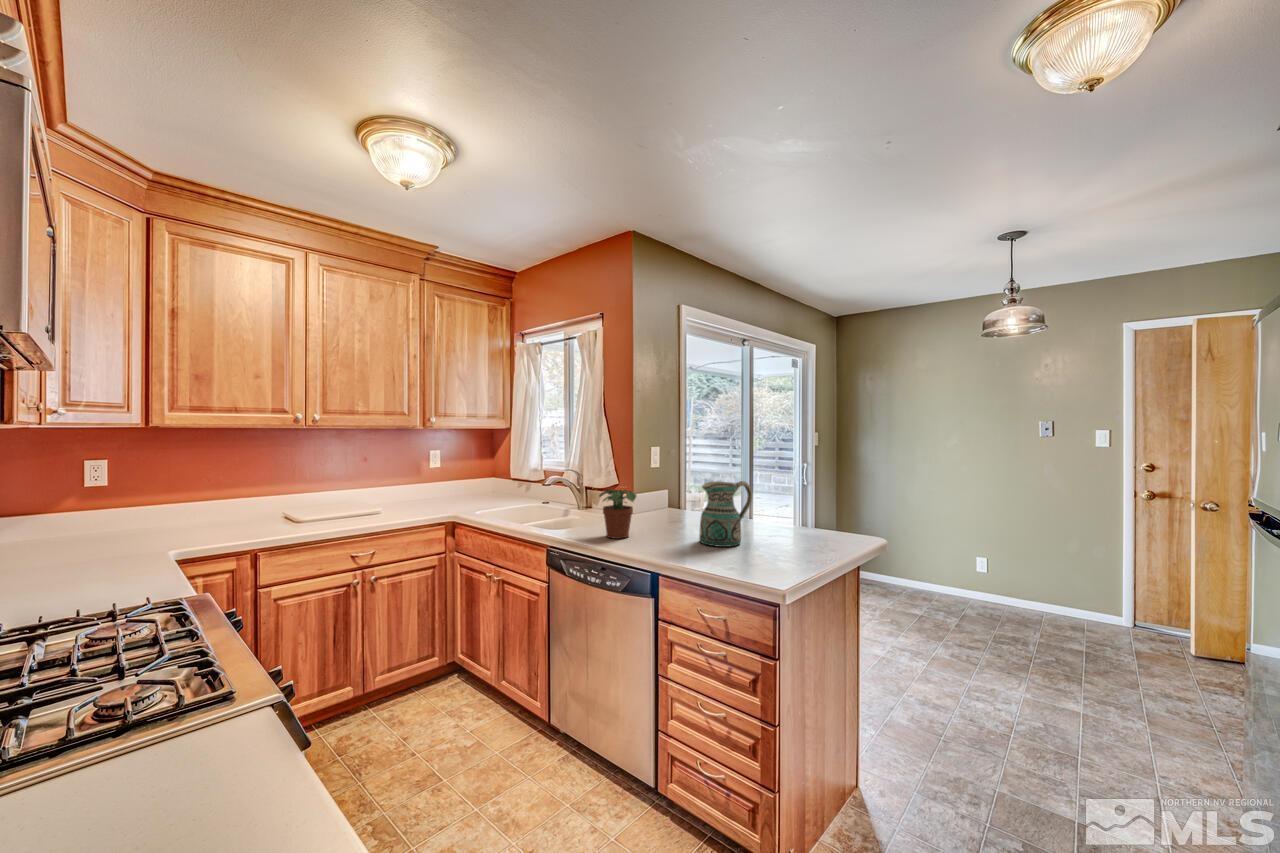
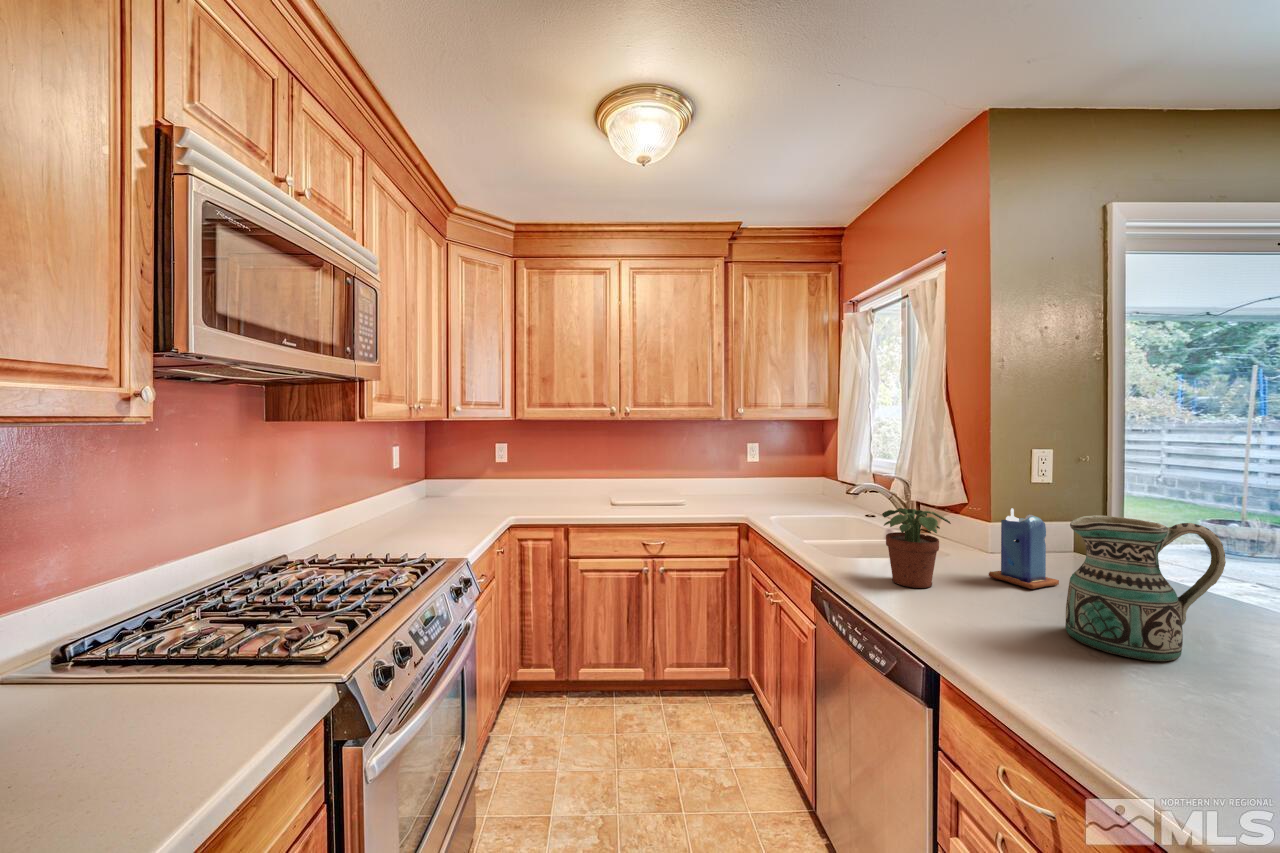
candle: none [650,484,681,529] -> present [989,508,1059,589]

